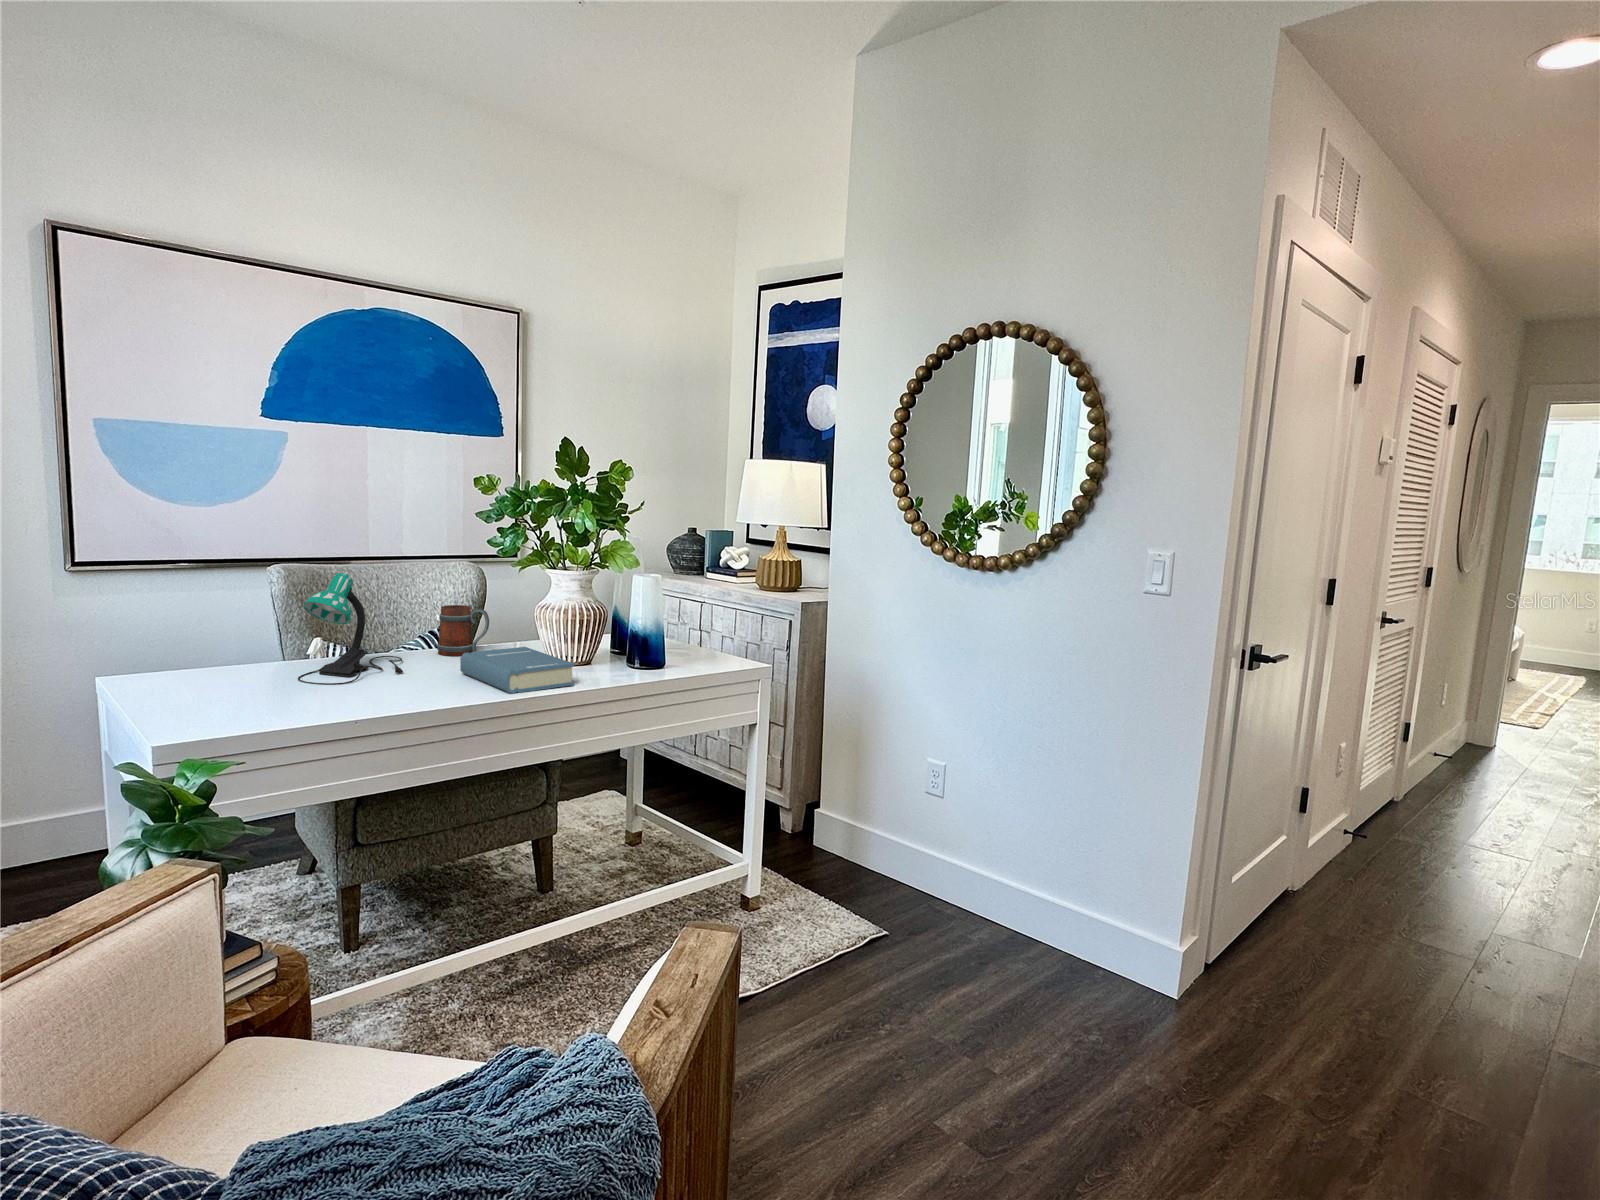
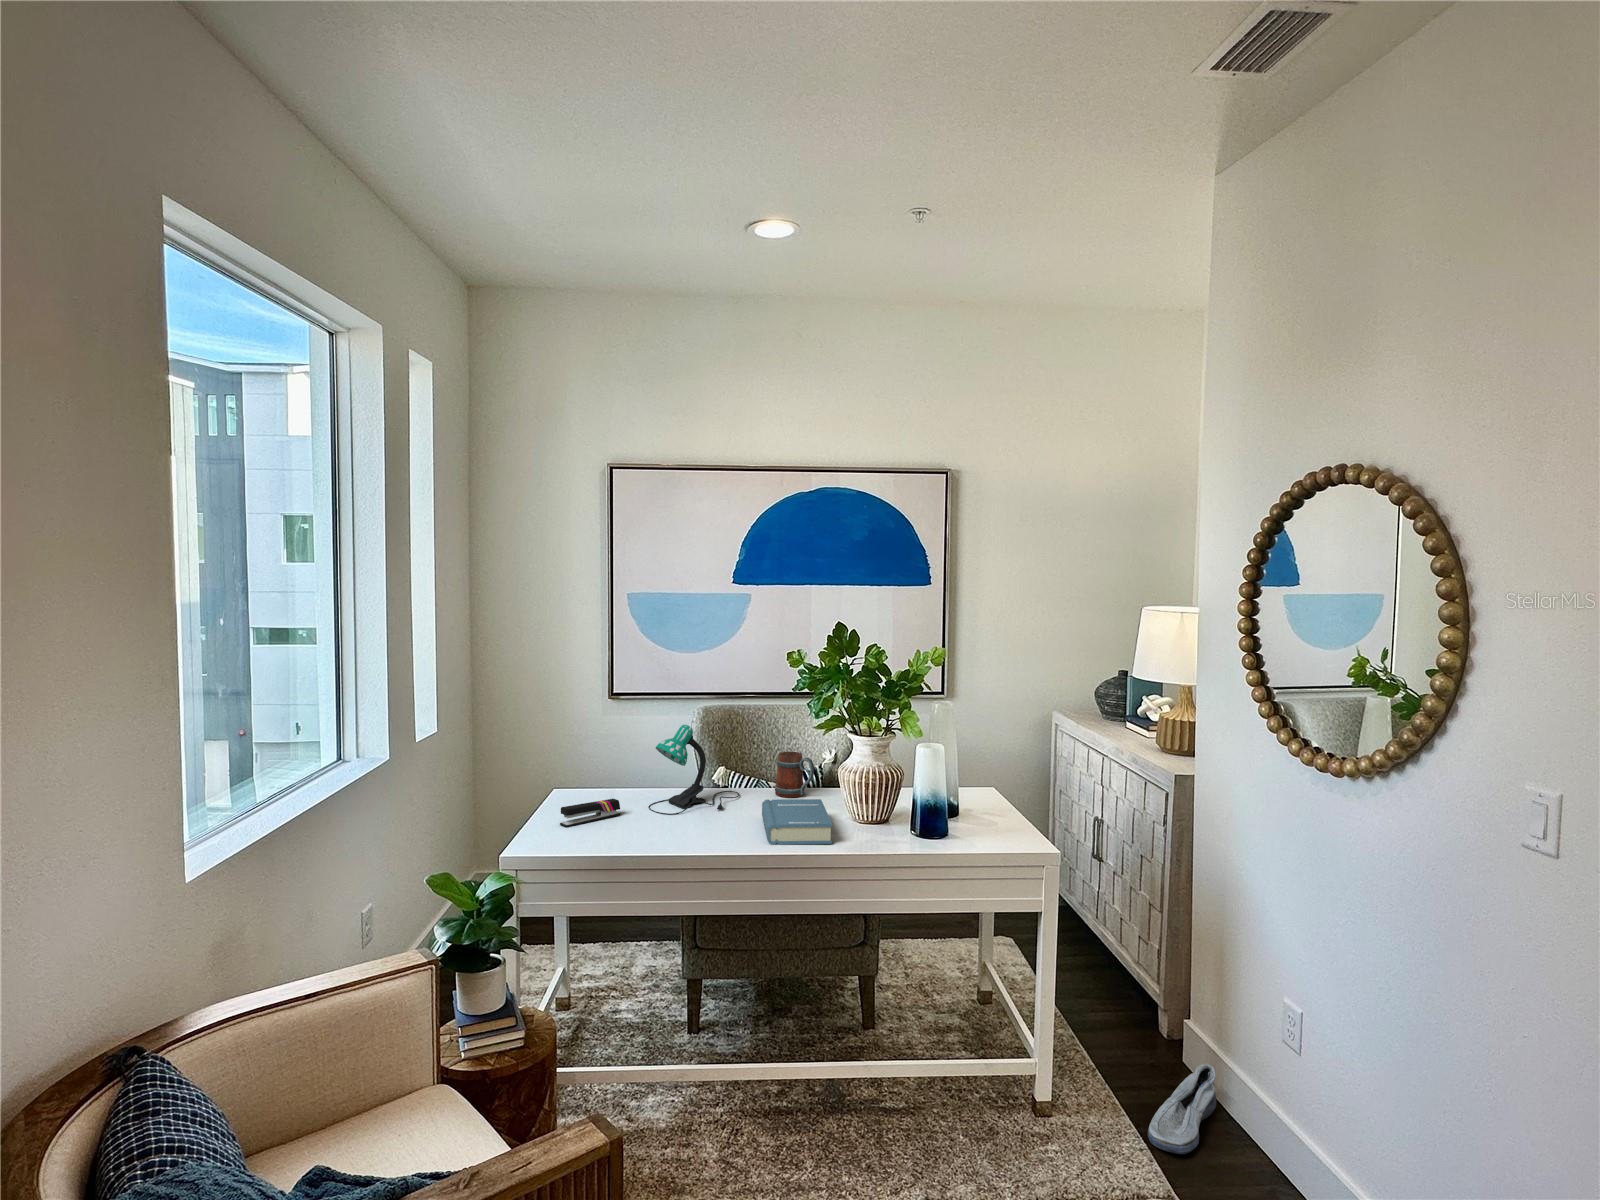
stapler: none [196,672,274,712] -> present [560,799,620,827]
shoe: none [830,830,871,901] -> present [1148,1064,1216,1154]

